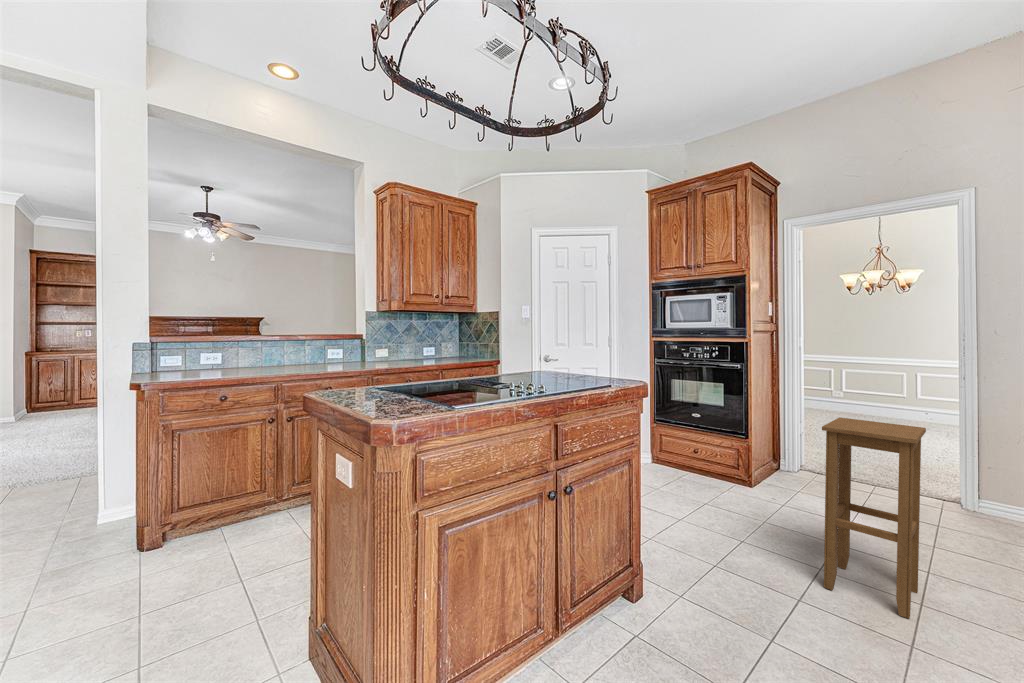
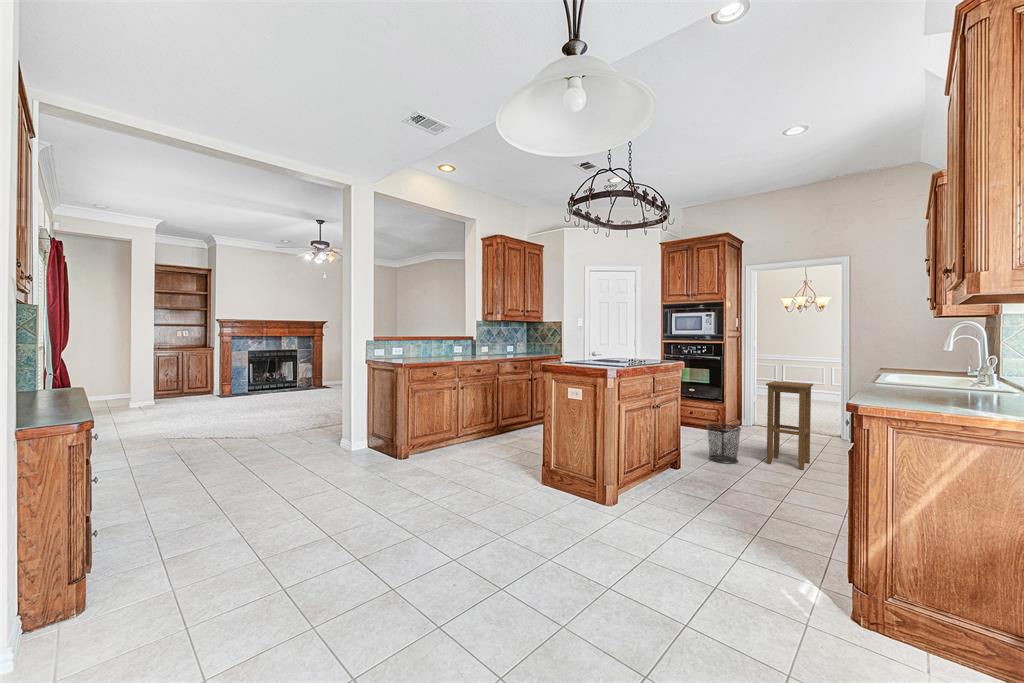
waste bin: none [701,495,770,586] -> present [707,423,741,464]

